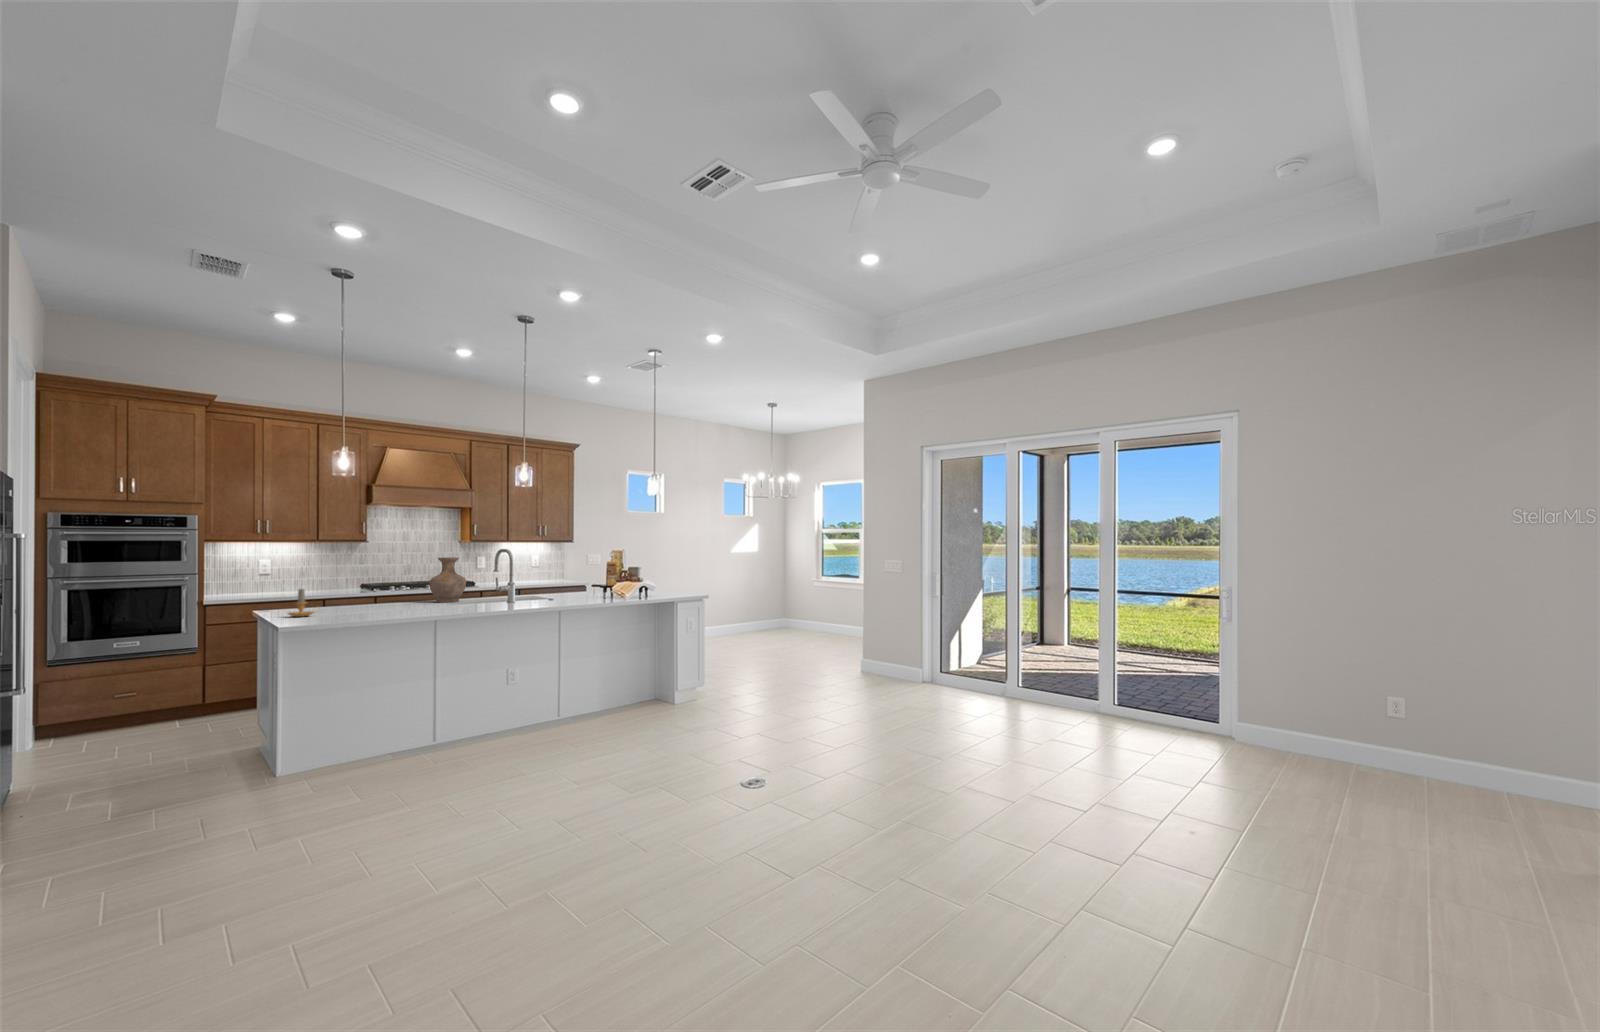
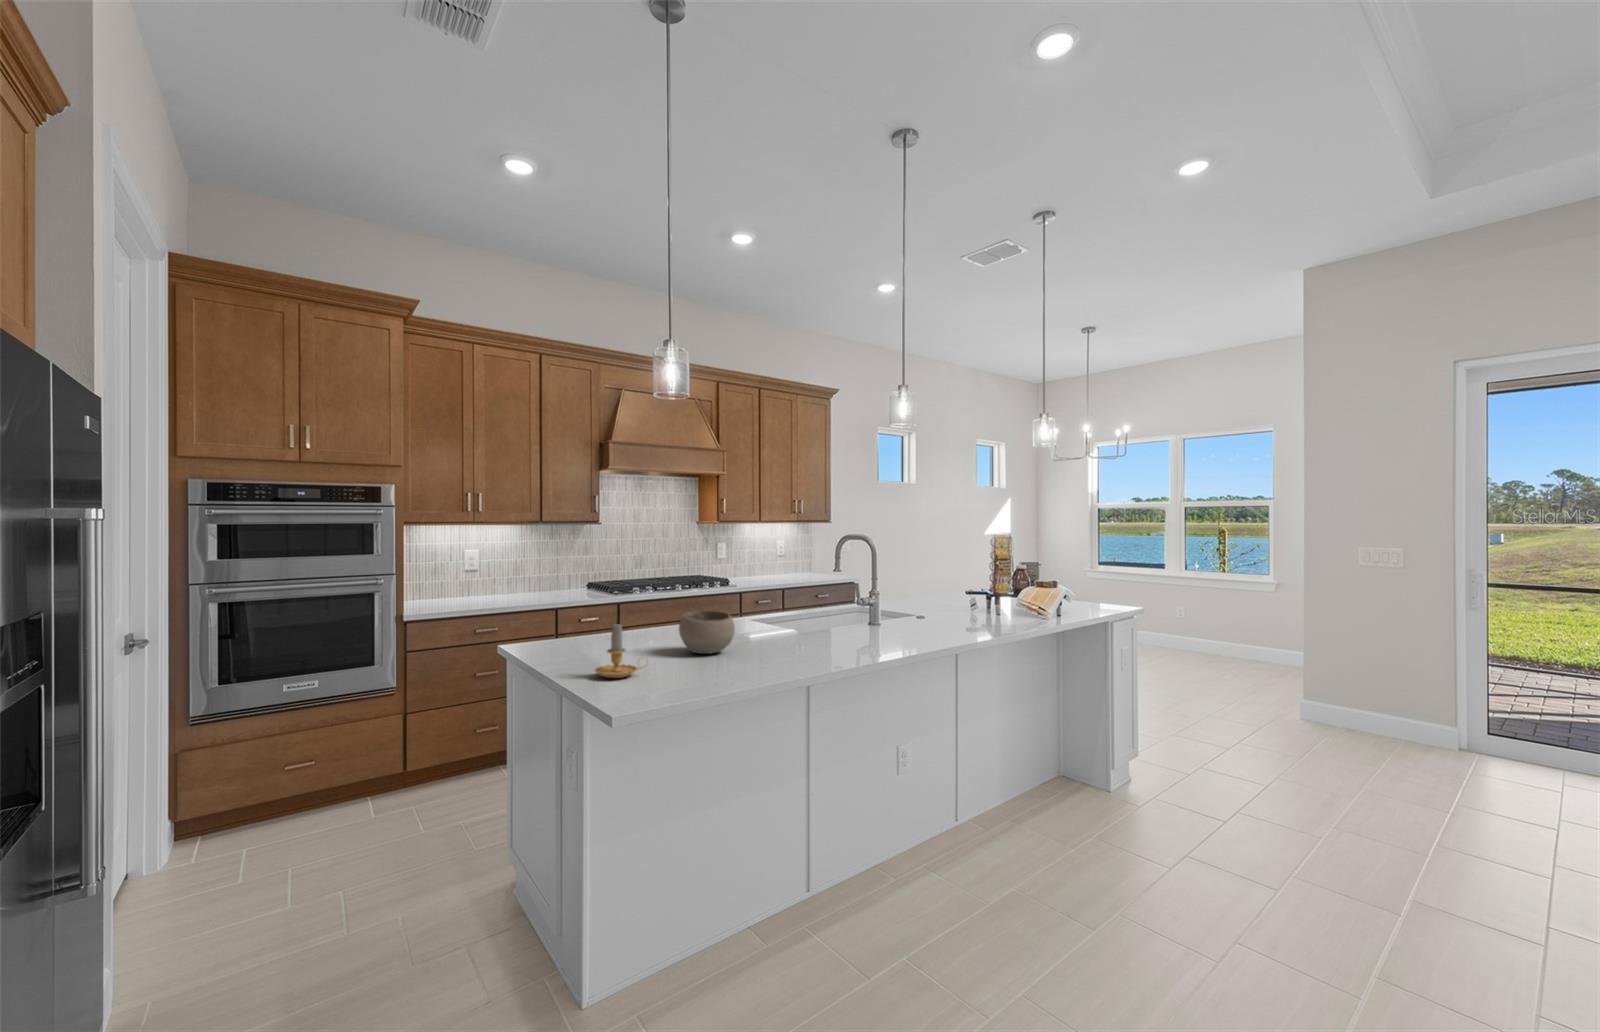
vase: present [429,557,466,603] -> none [735,554,787,628]
bowl: none [359,587,396,610] -> present [679,611,735,654]

